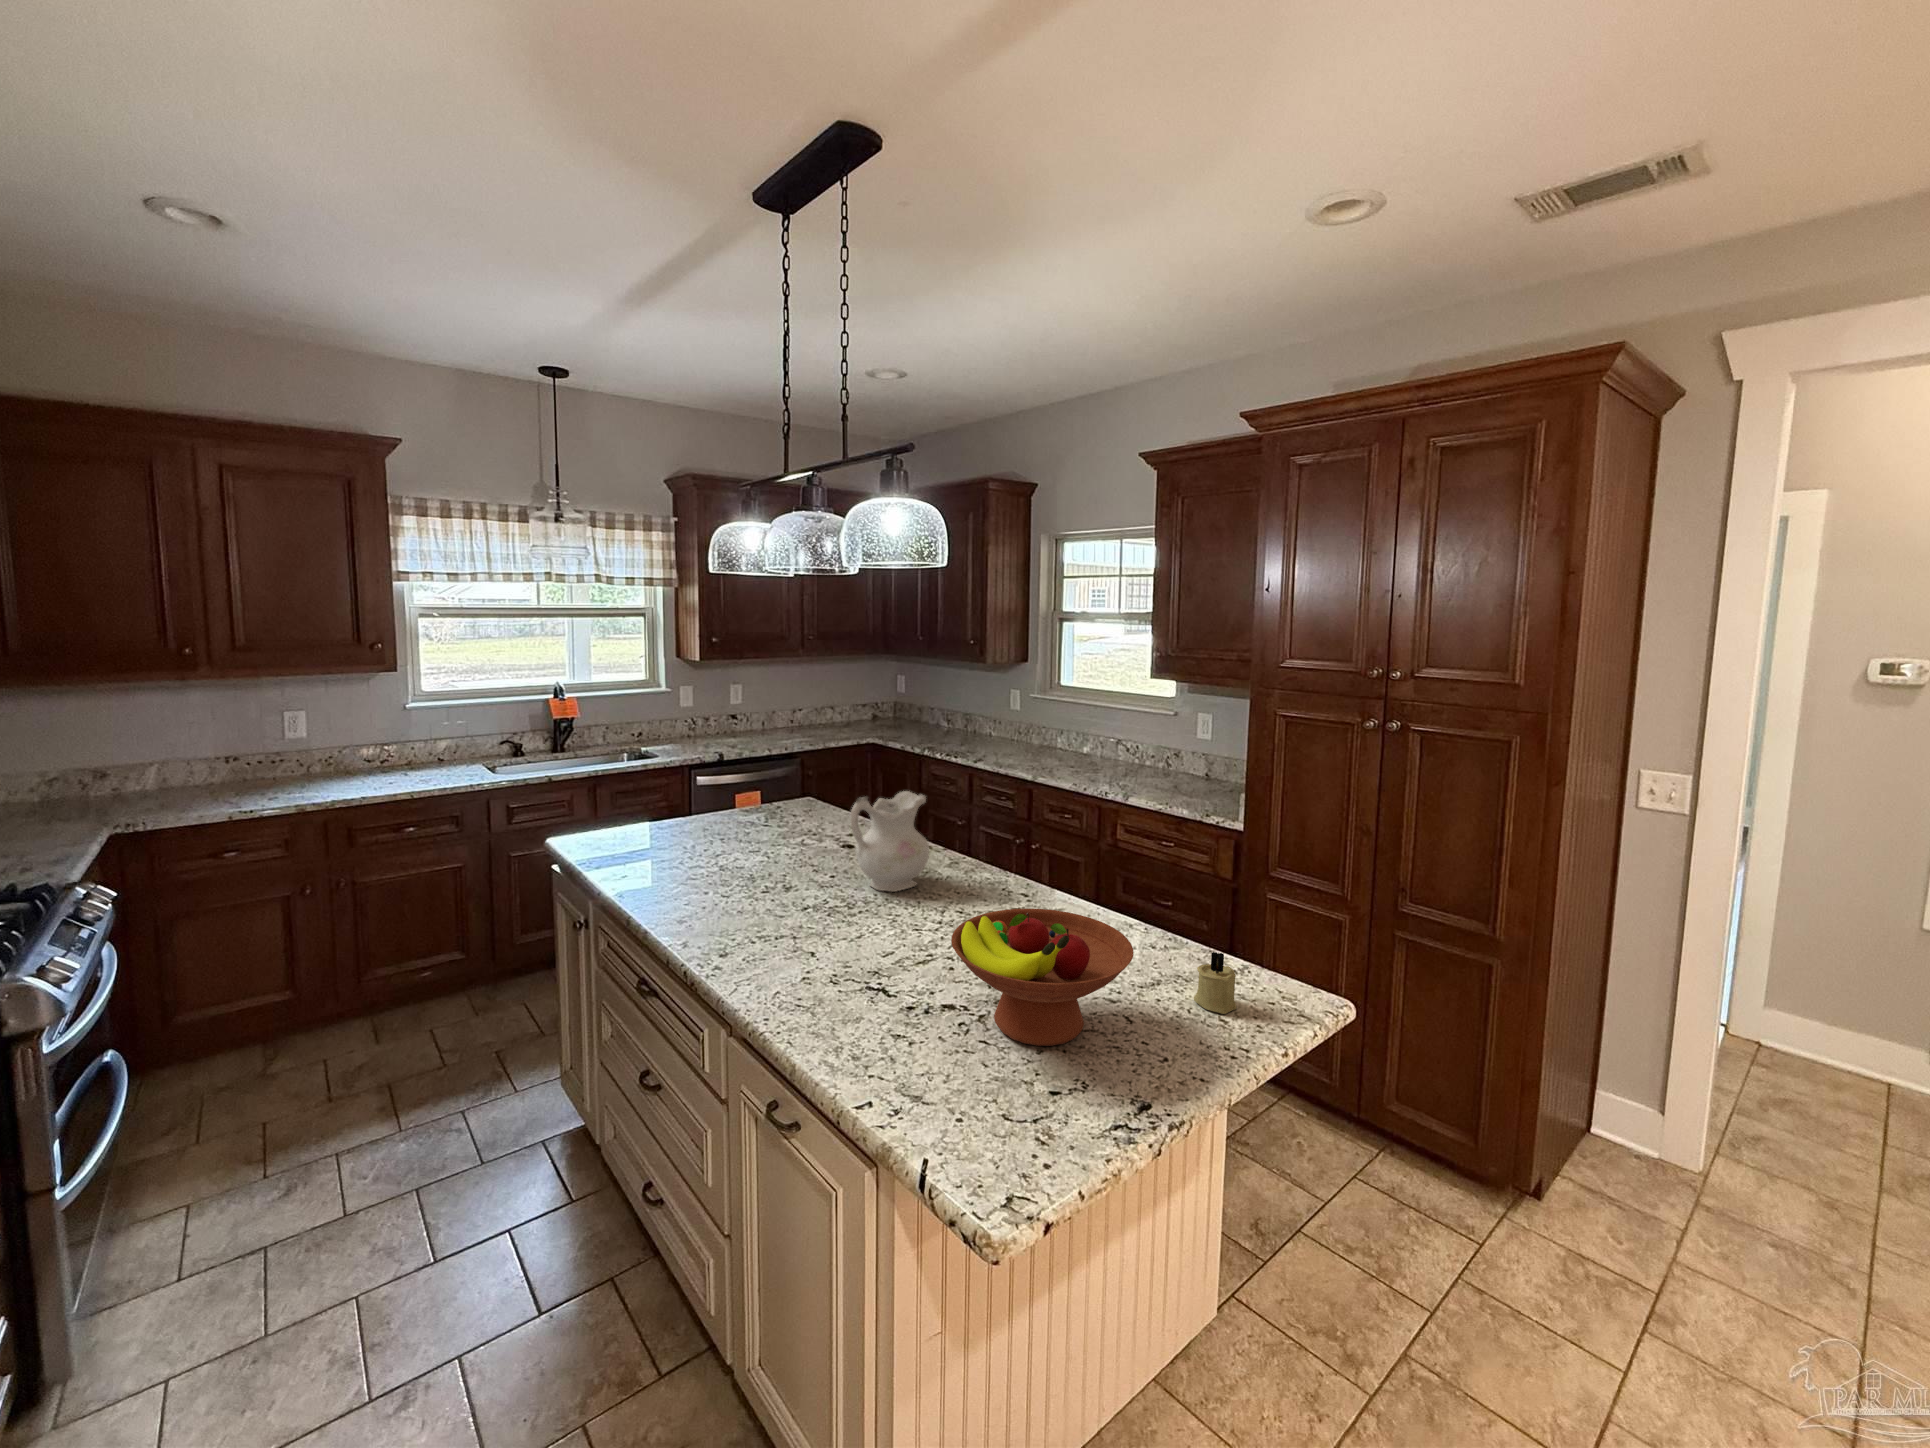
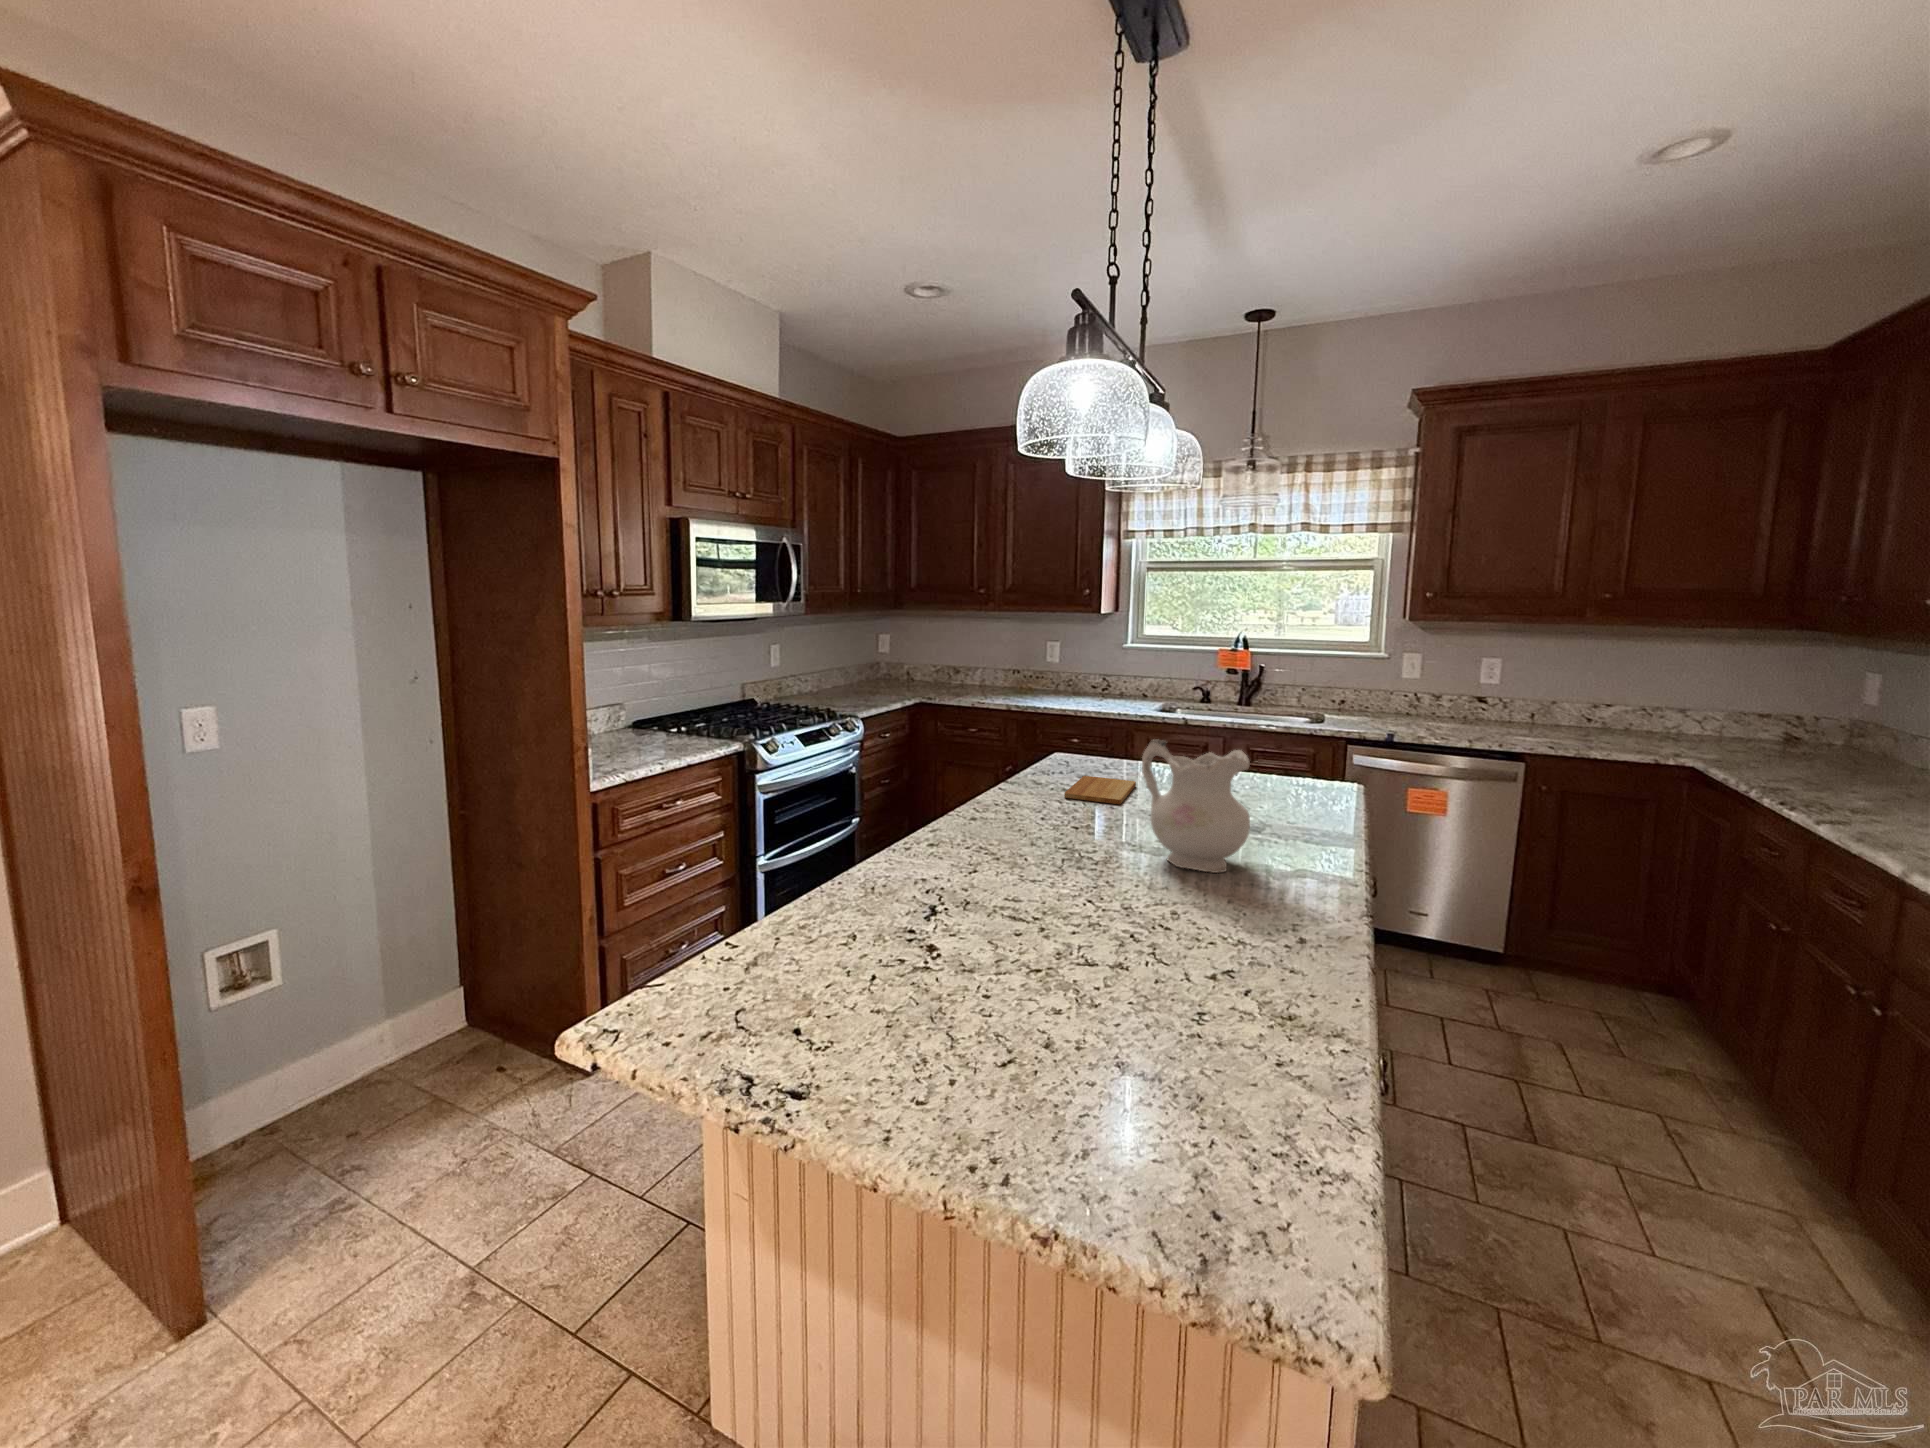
cutting board: none [664,845,746,878] -> present [1064,776,1136,804]
fruit bowl: present [951,908,1134,1046] -> none [830,841,1067,1027]
candle: present [1194,952,1236,1014] -> none [1130,1046,1206,1169]

